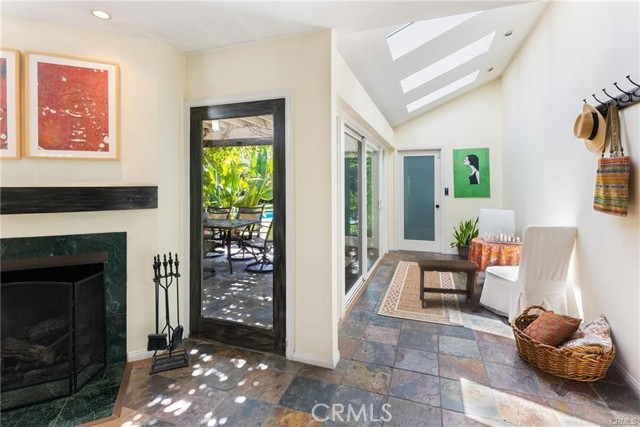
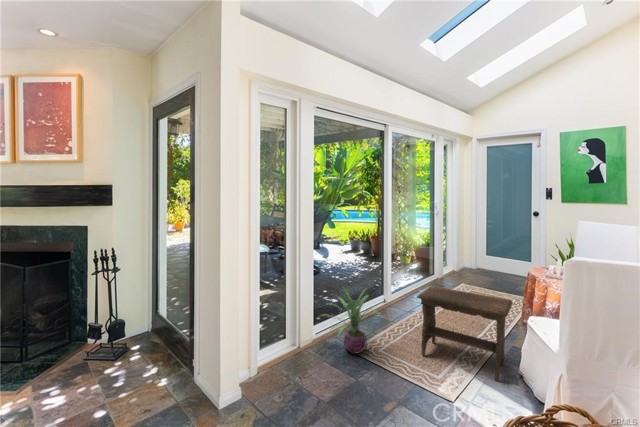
decorative plant: none [347,265,404,316] -> present [331,287,379,354]

